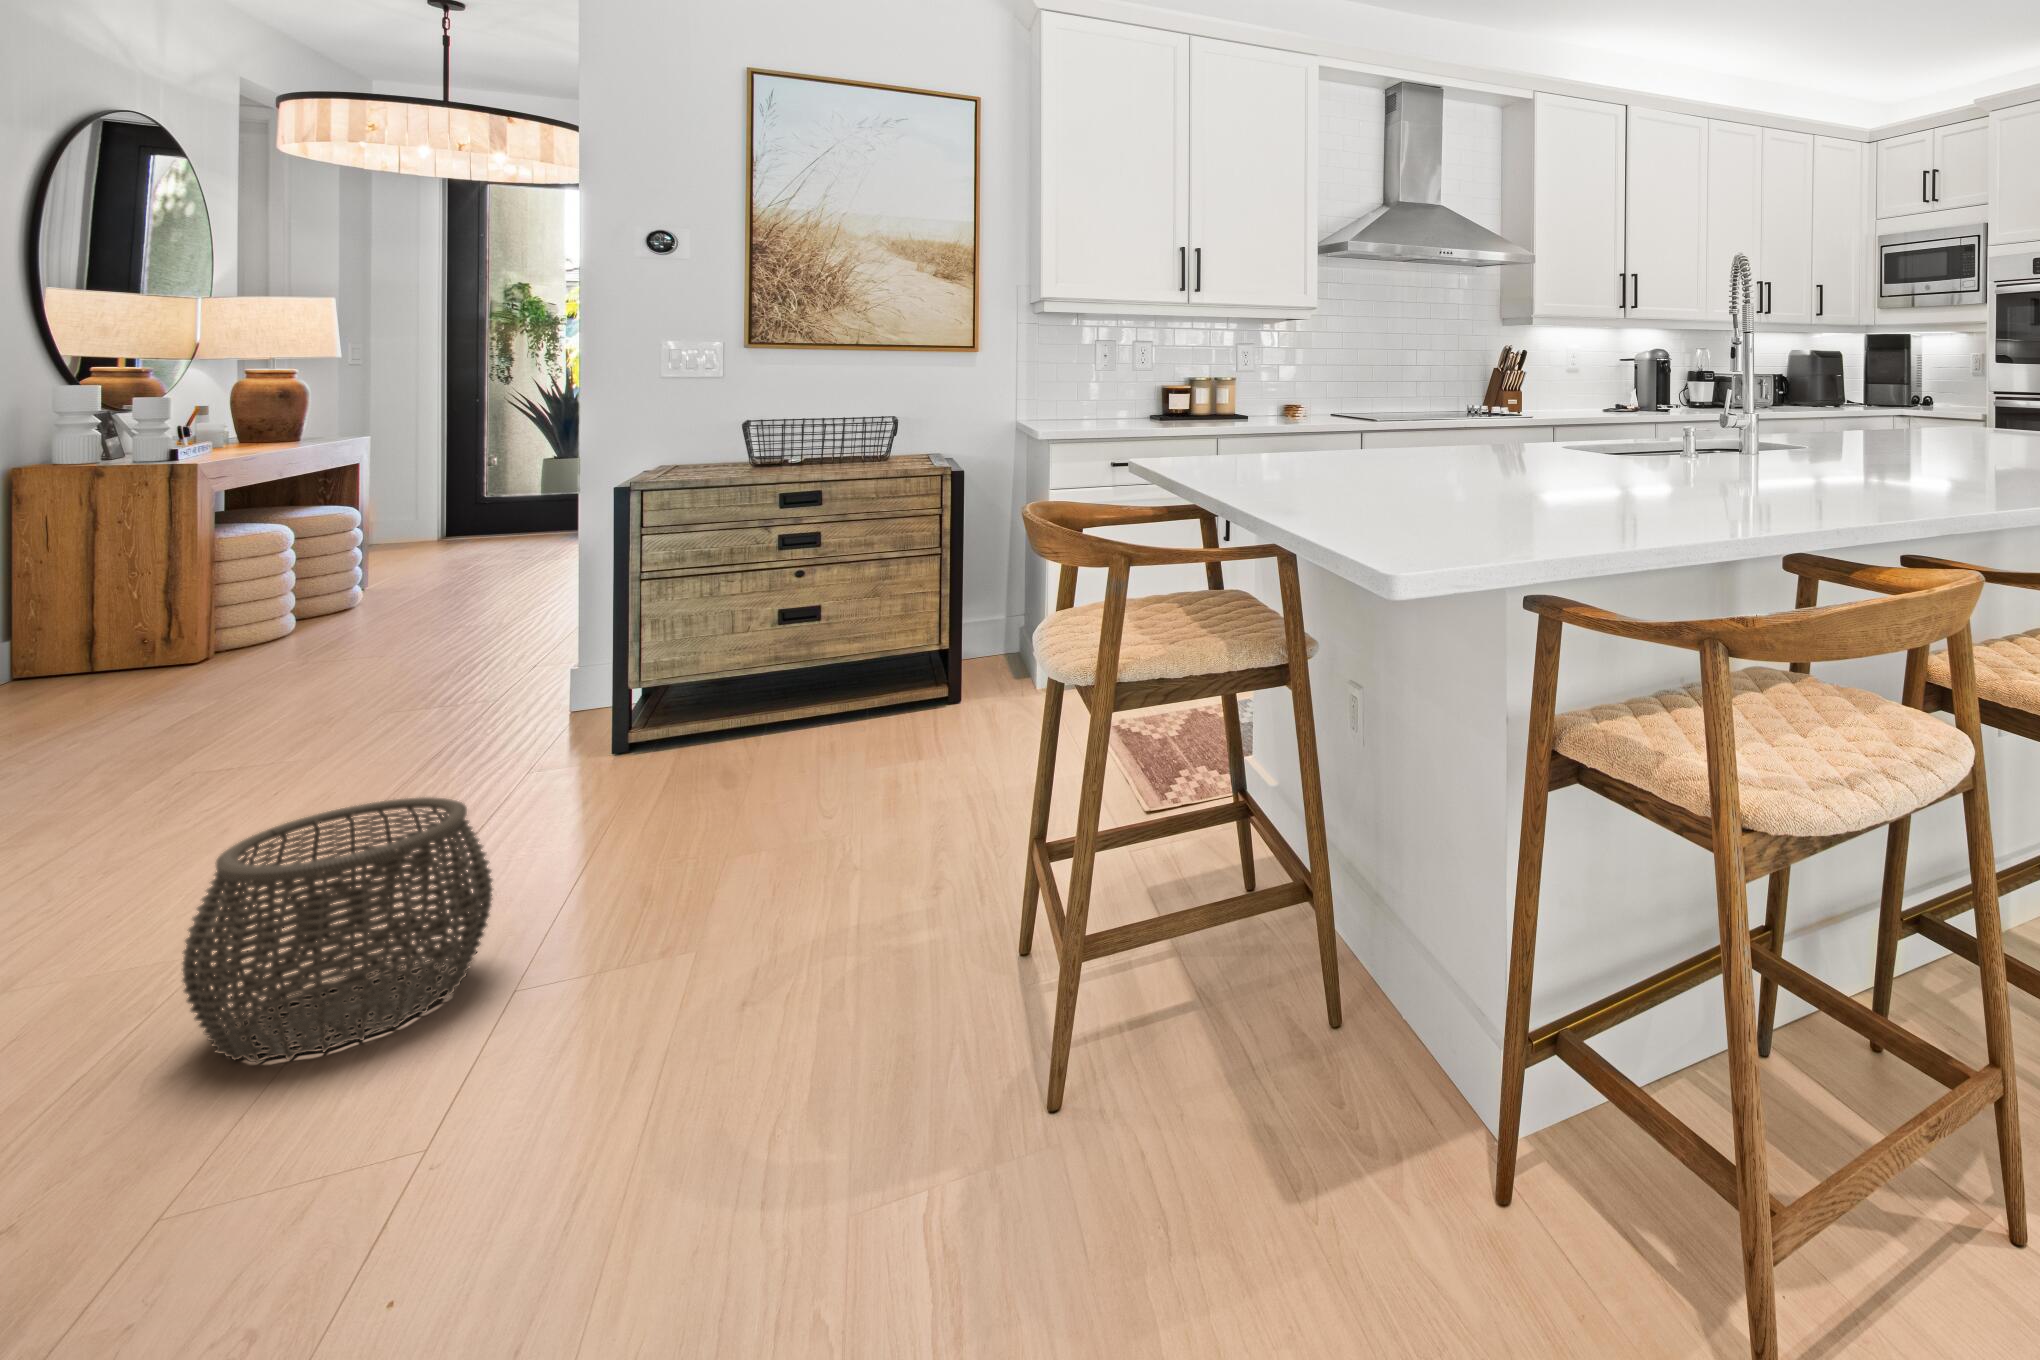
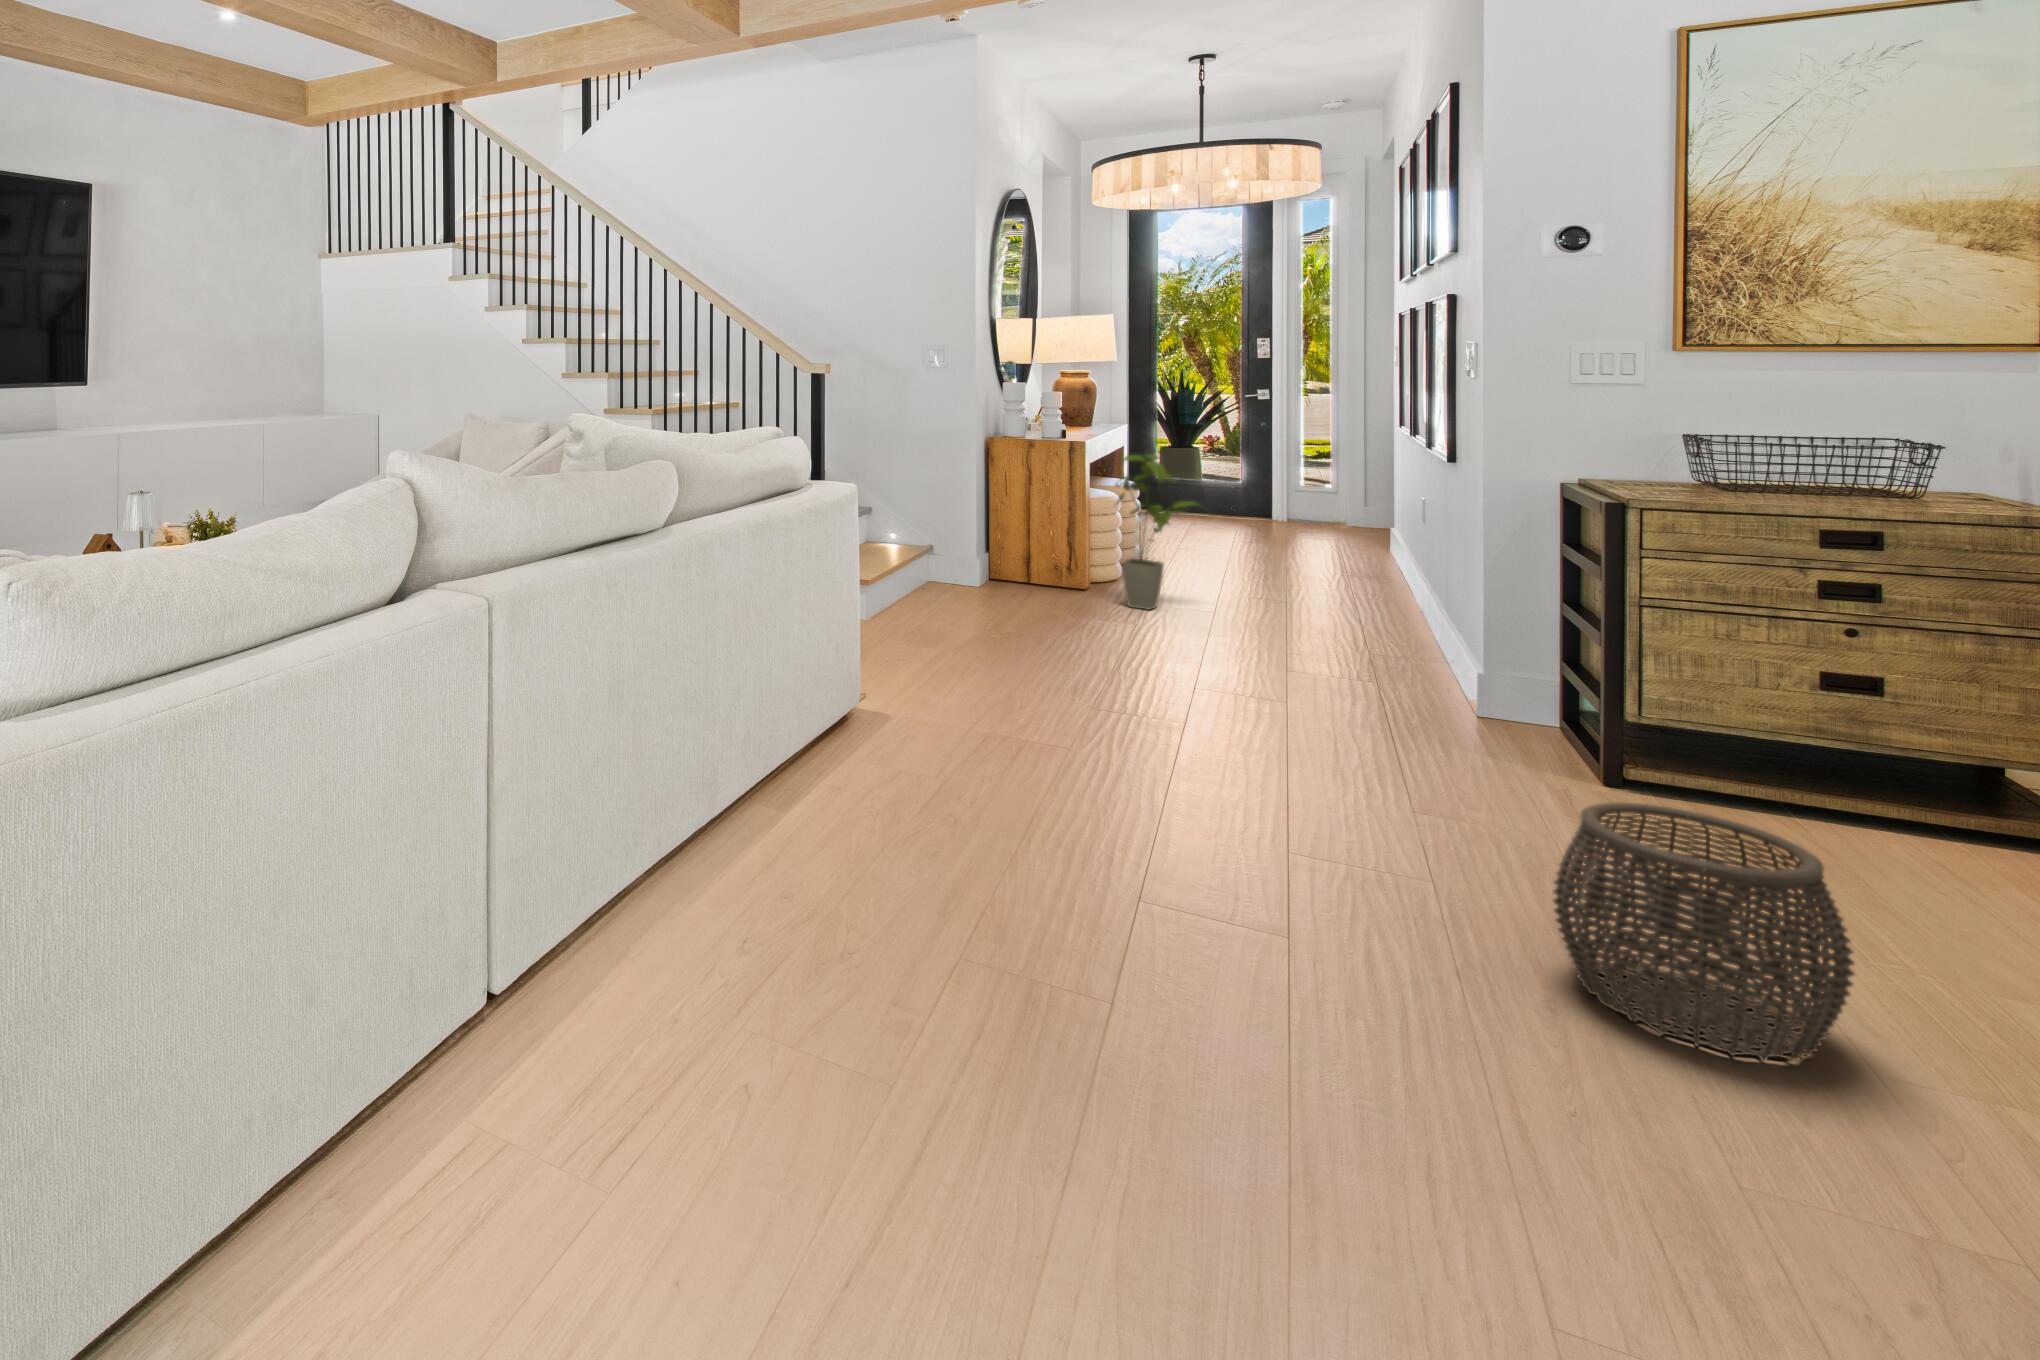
house plant: none [227,477,379,673] -> present [1117,454,1197,610]

